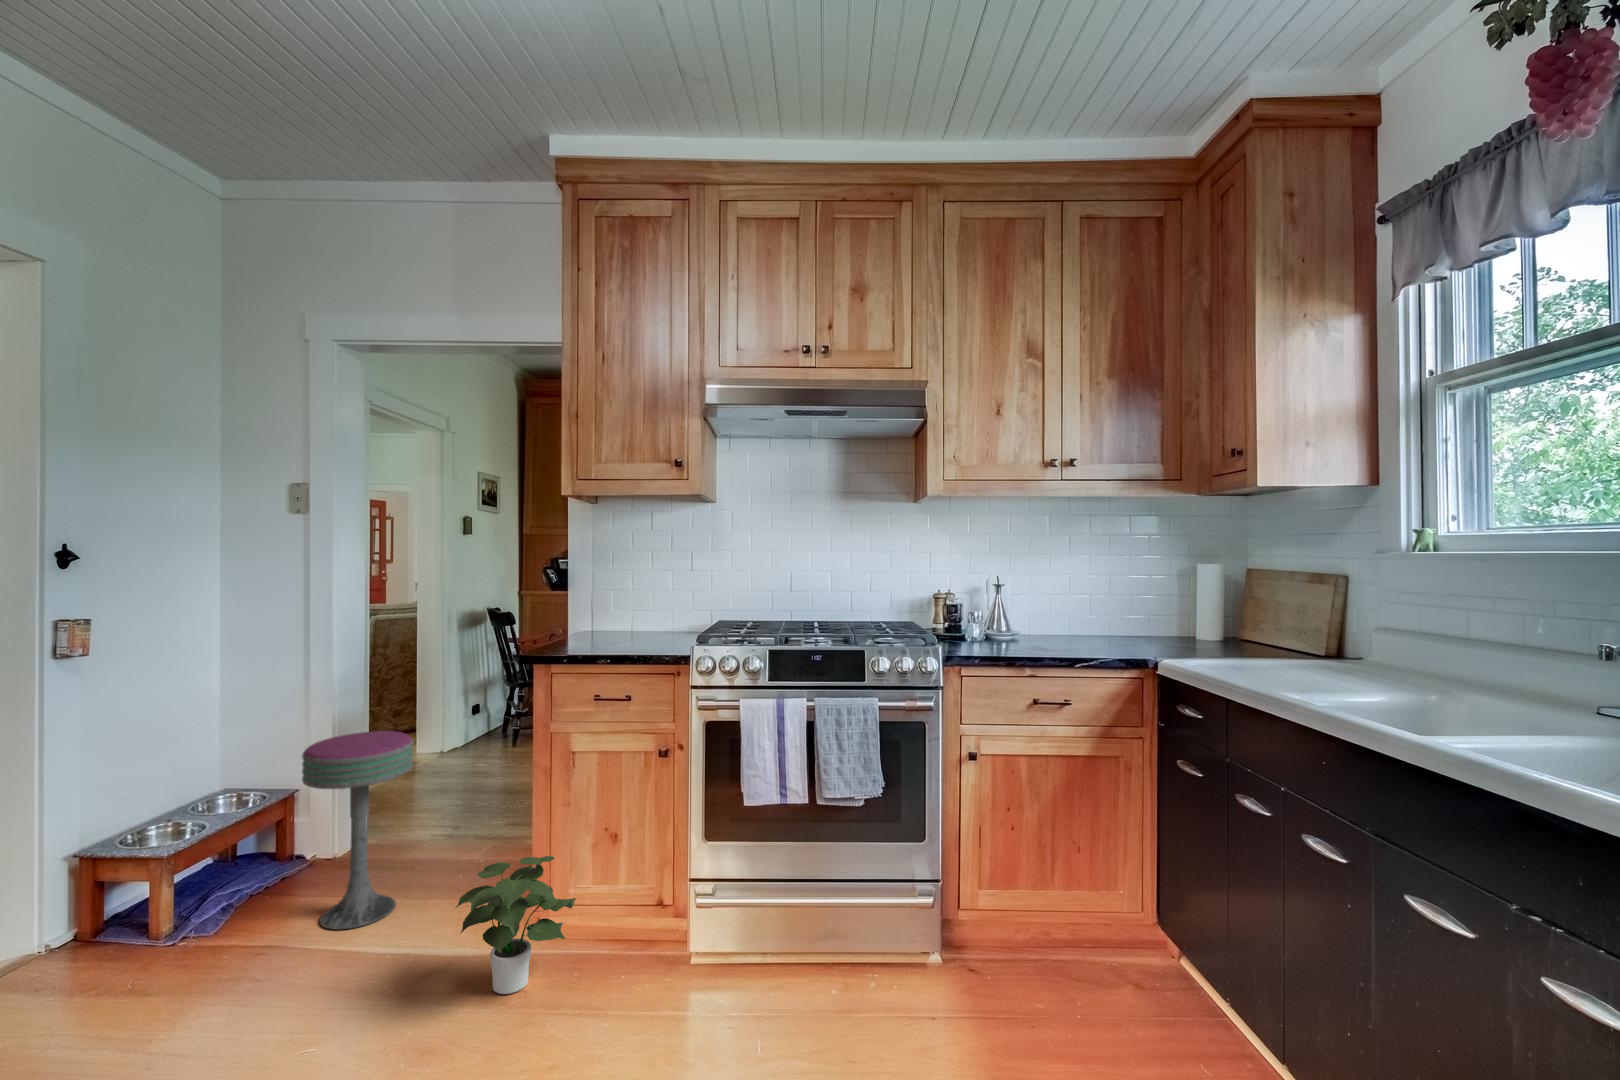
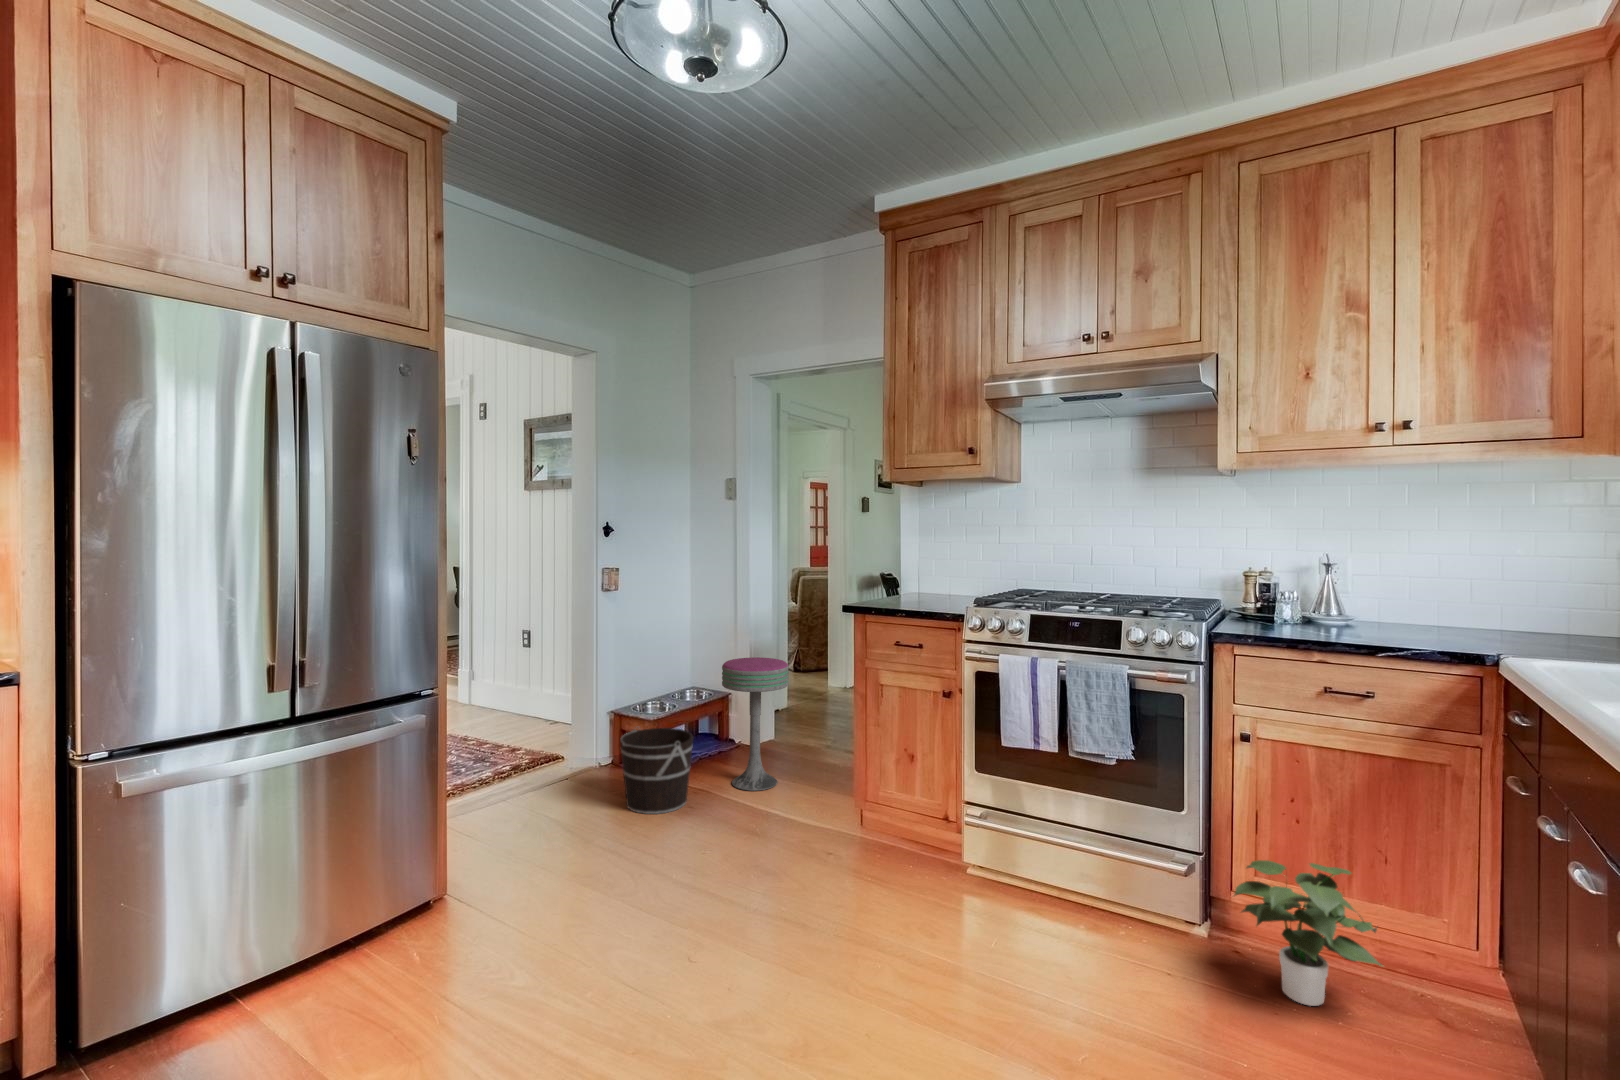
potted plant: present [456,856,576,994] -> present [1234,860,1382,1006]
bucket: none [103,865,257,1029] -> present [620,728,693,814]

